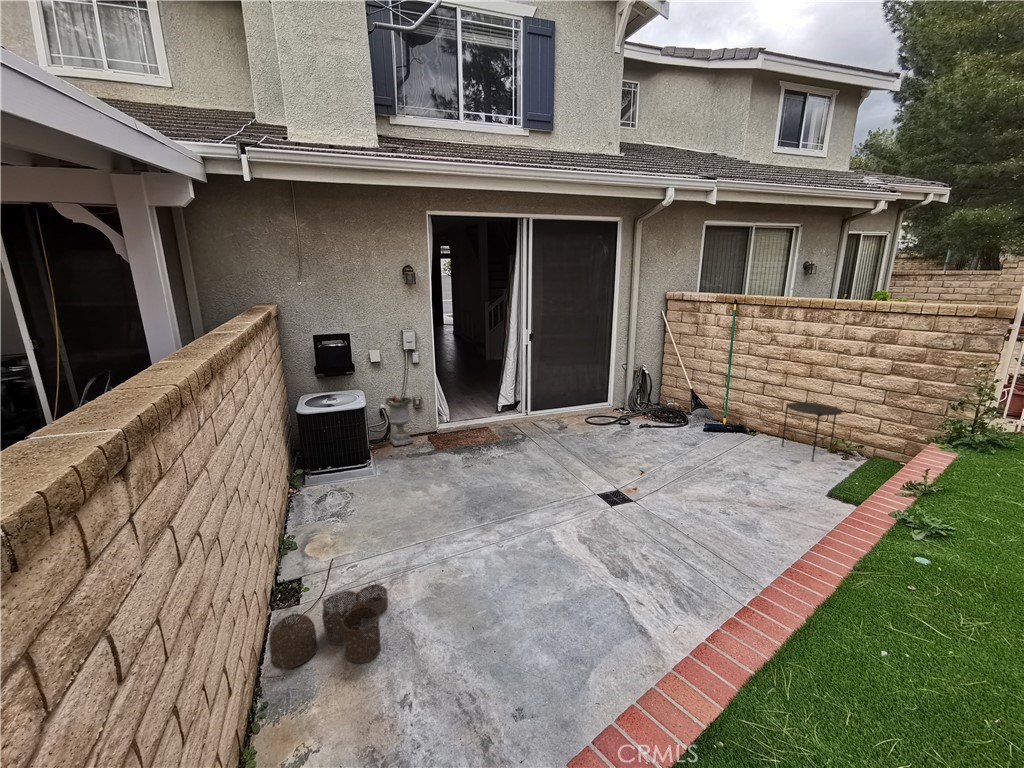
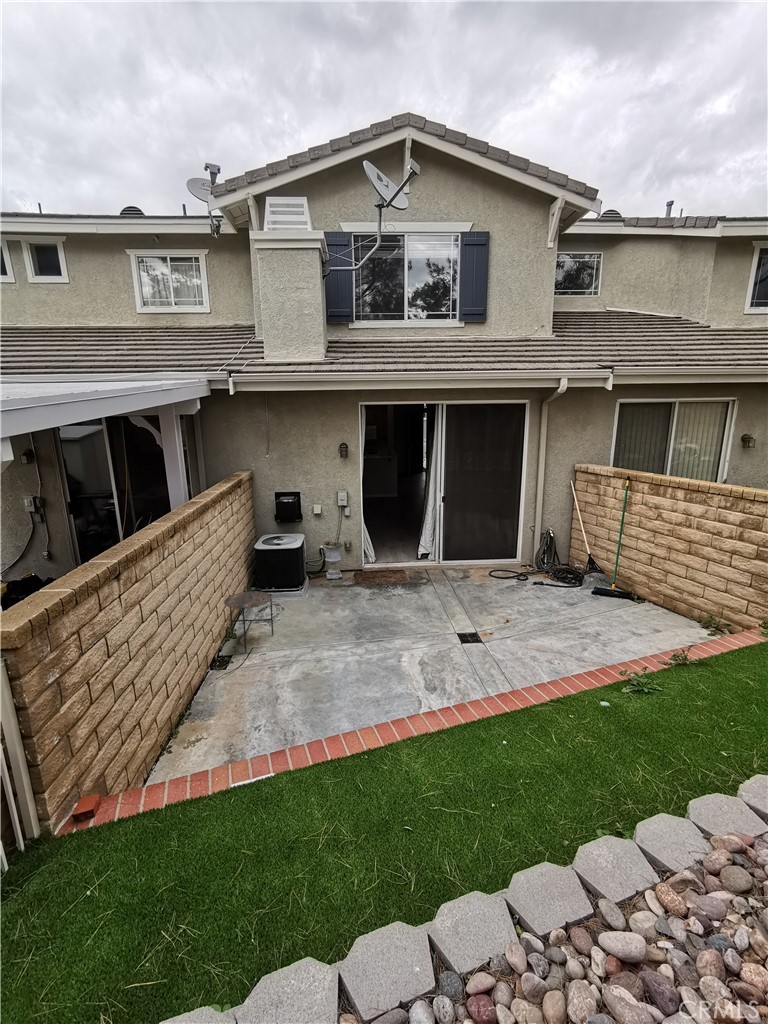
side table: present [782,402,843,461] -> present [224,591,273,653]
woven basket: present [270,583,388,669] -> none [199,662,273,705]

